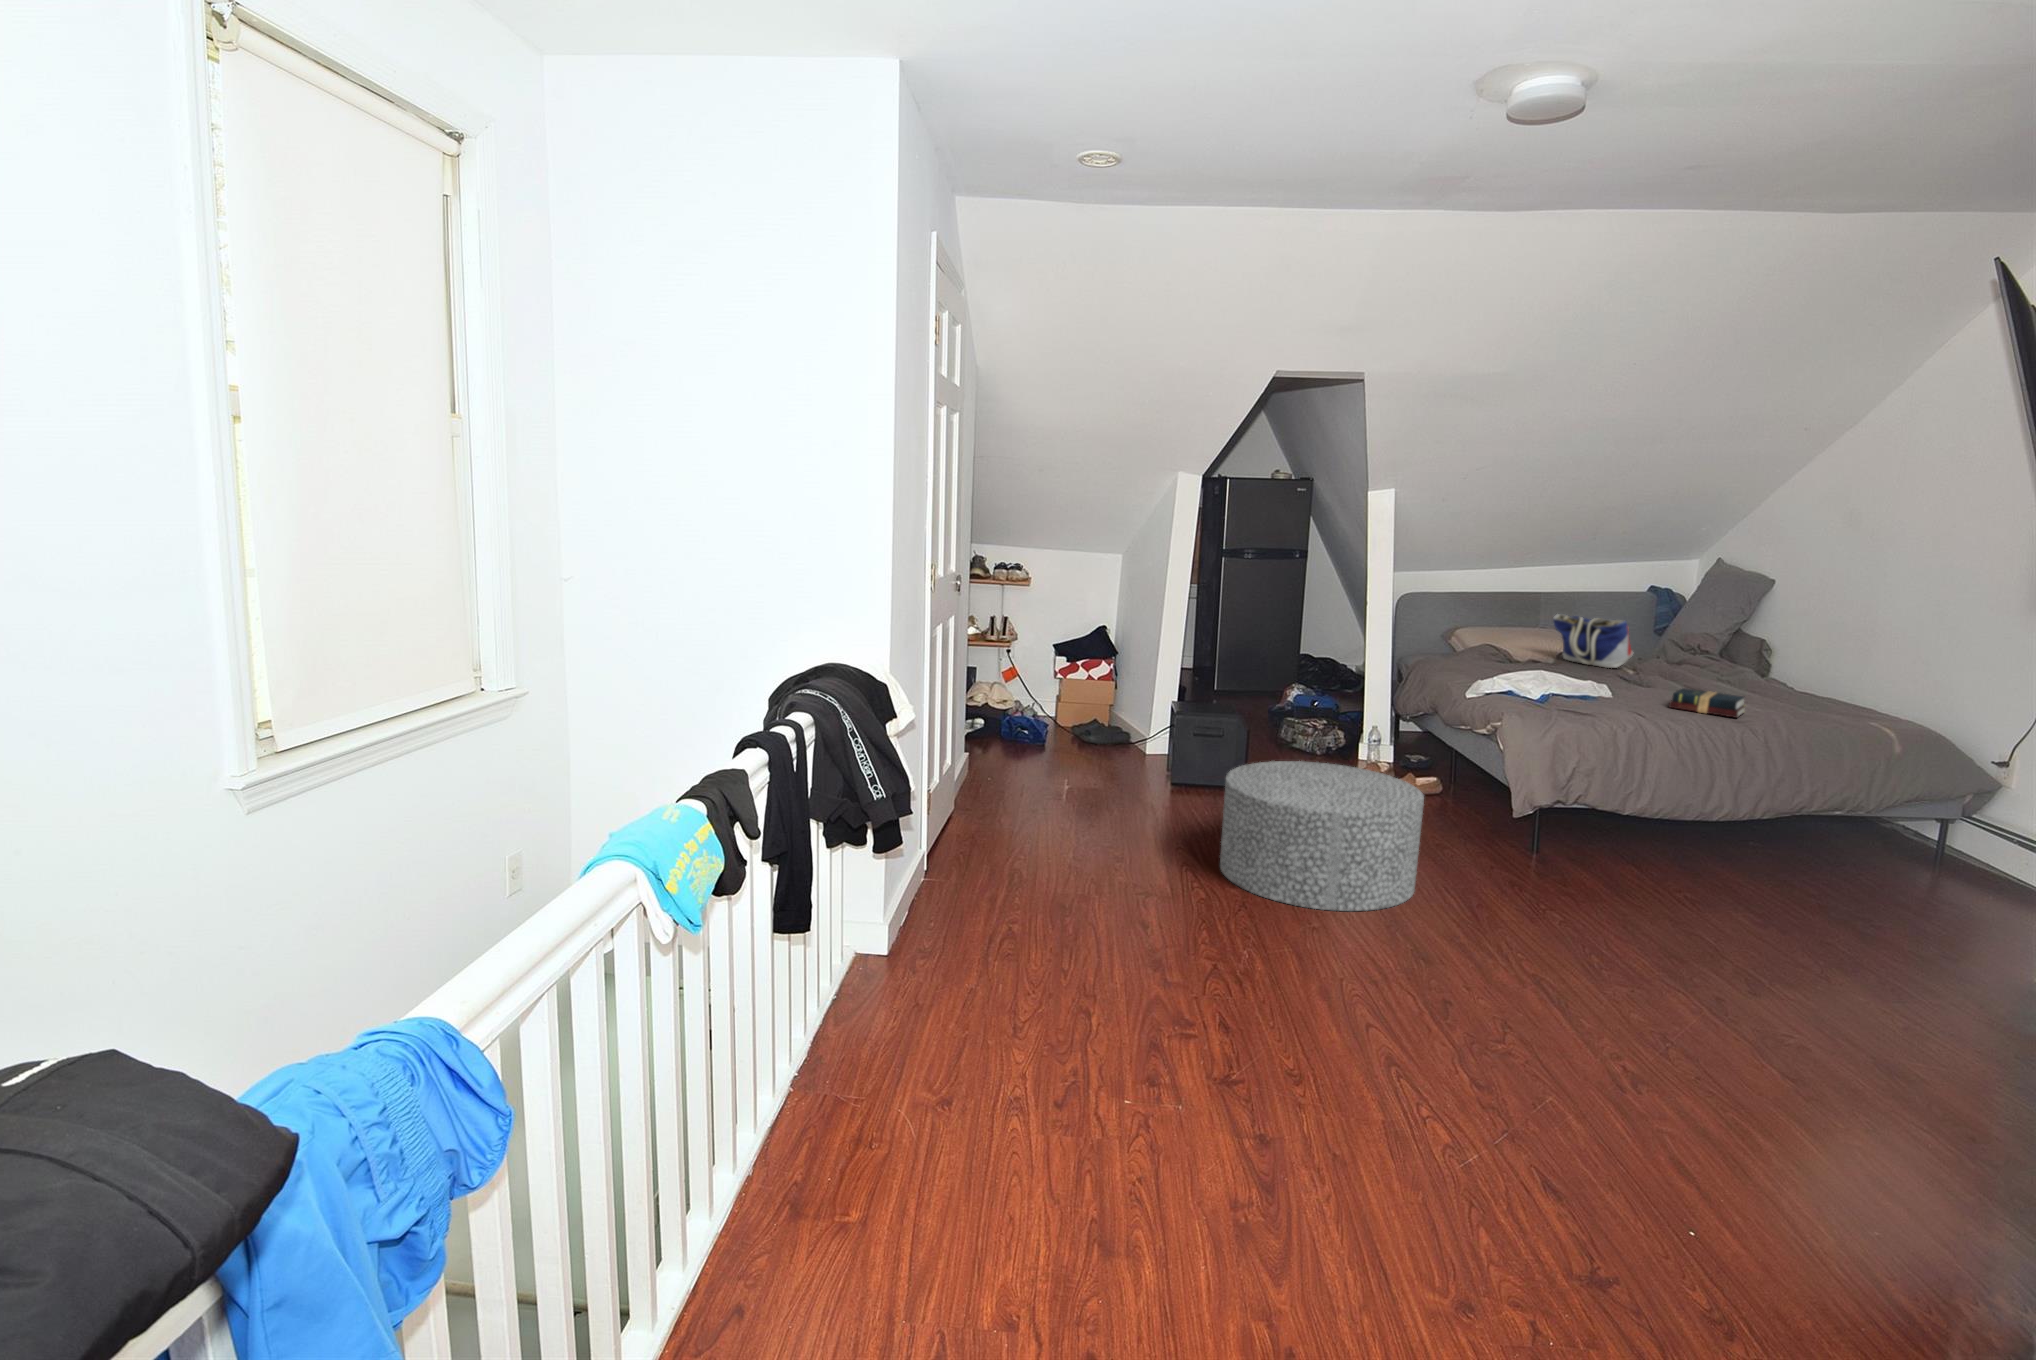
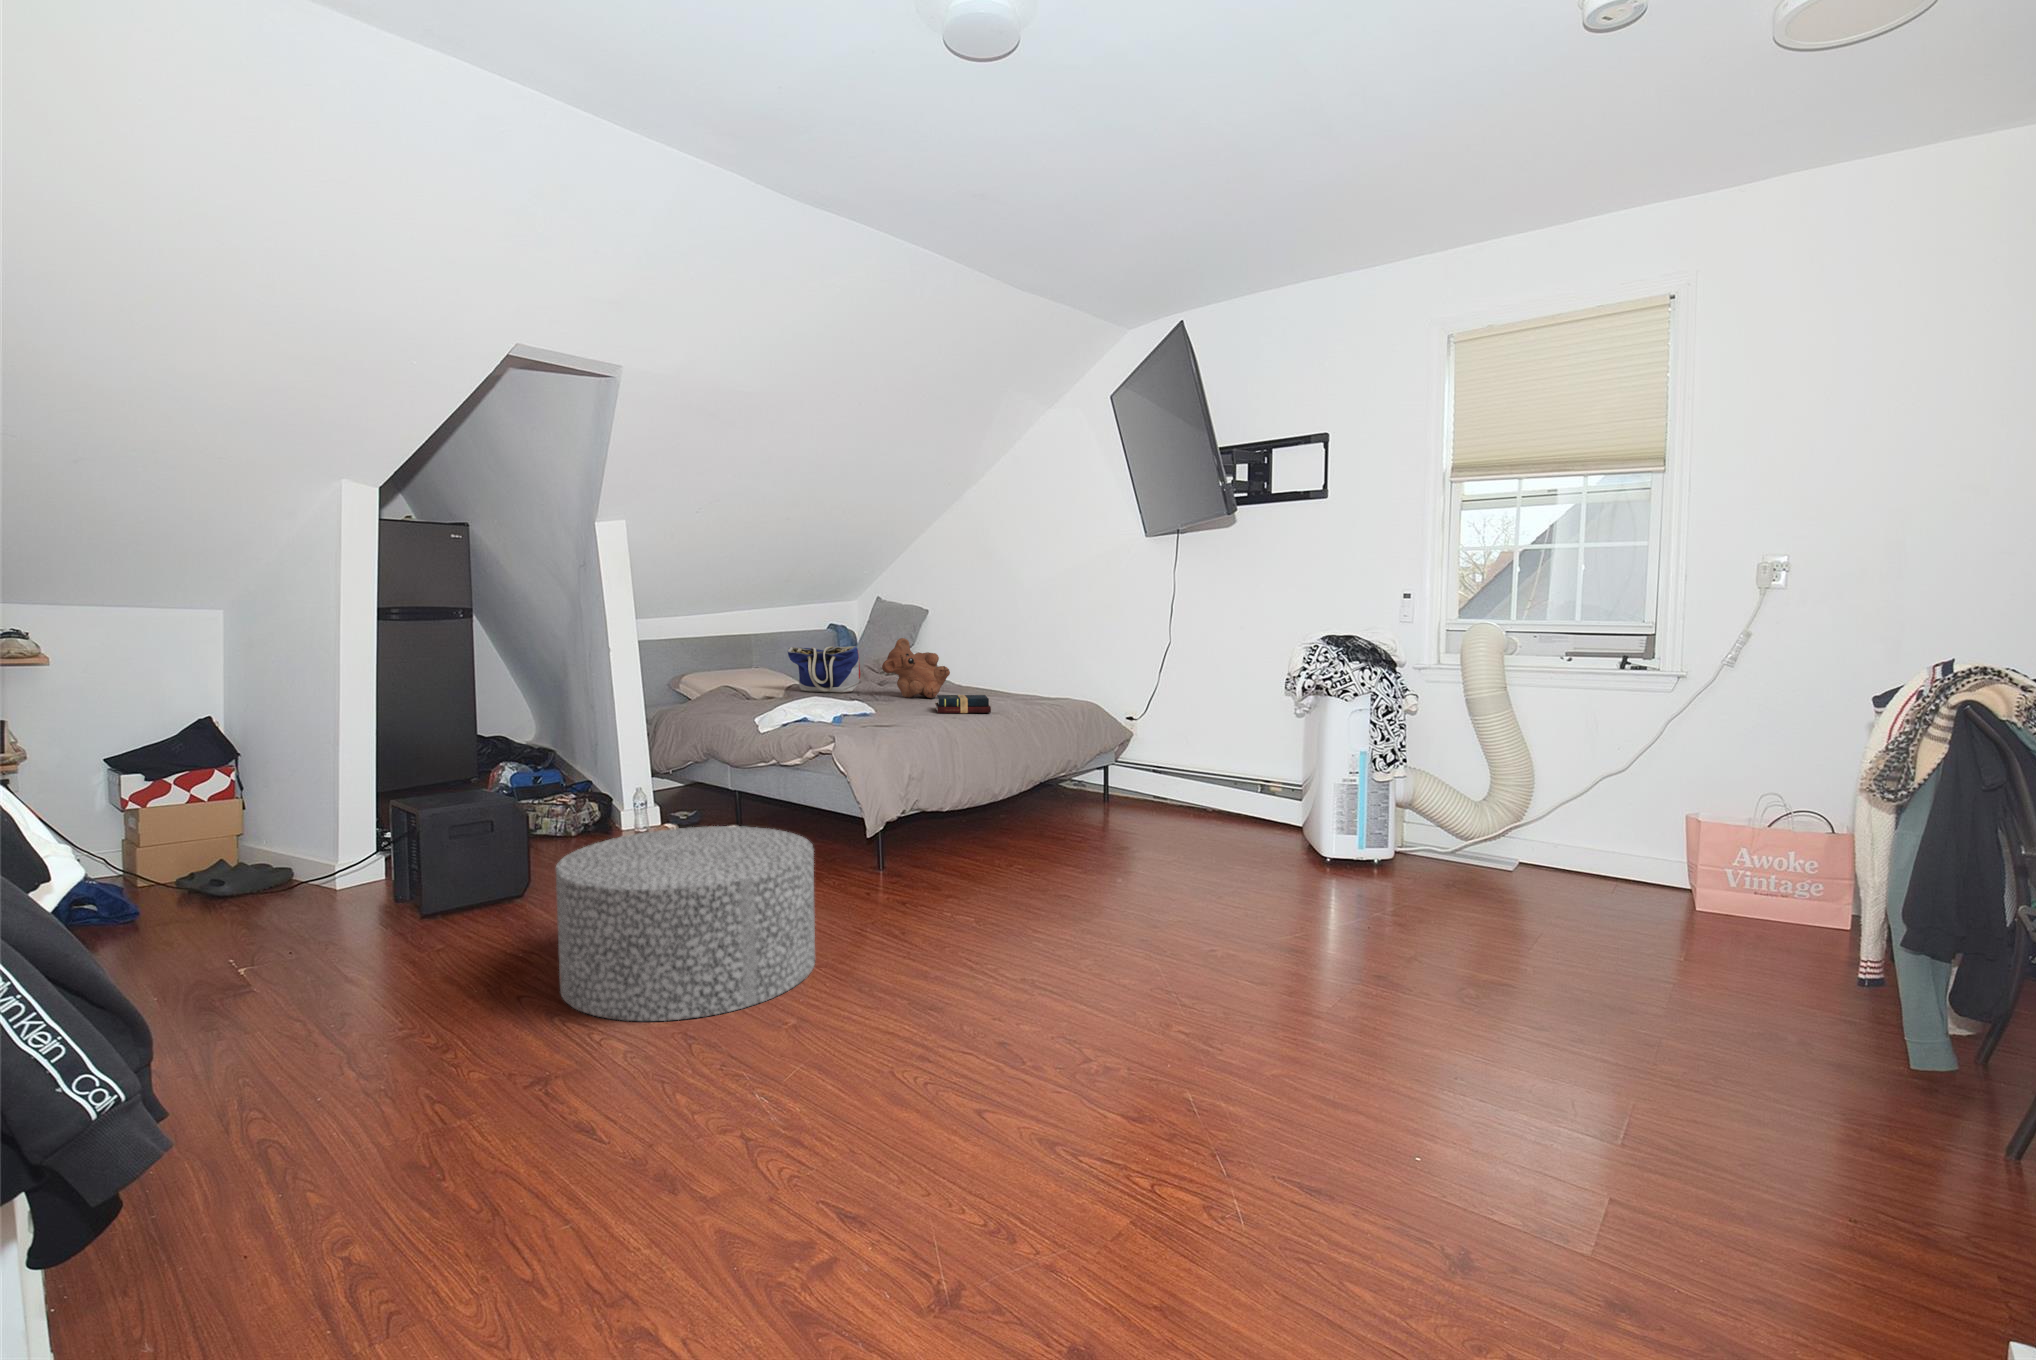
teddy bear: none [1646,619,1733,689] -> present [882,638,950,698]

